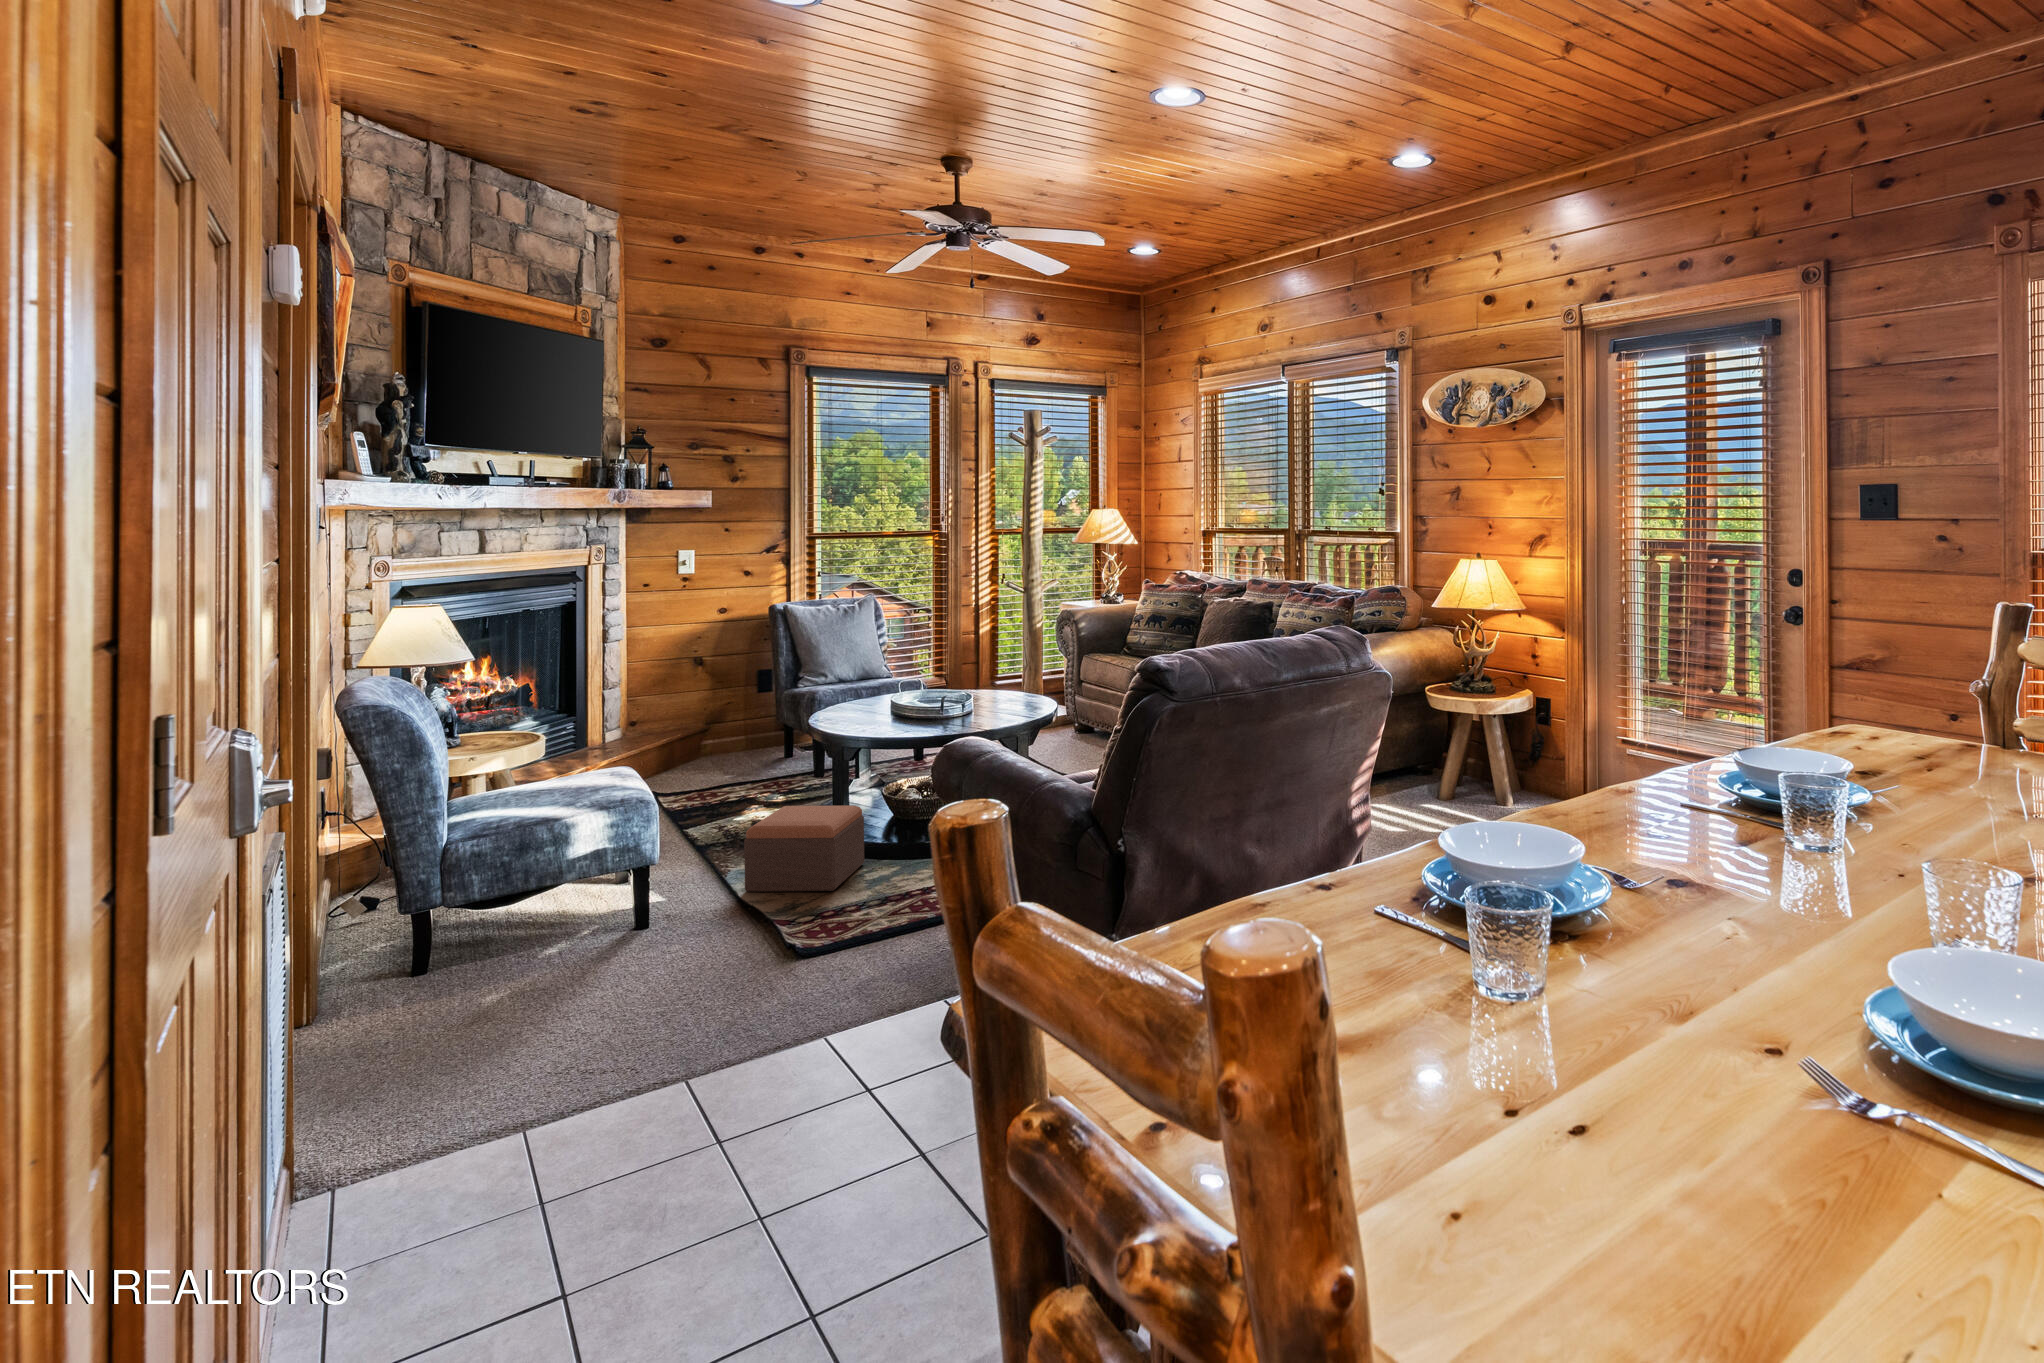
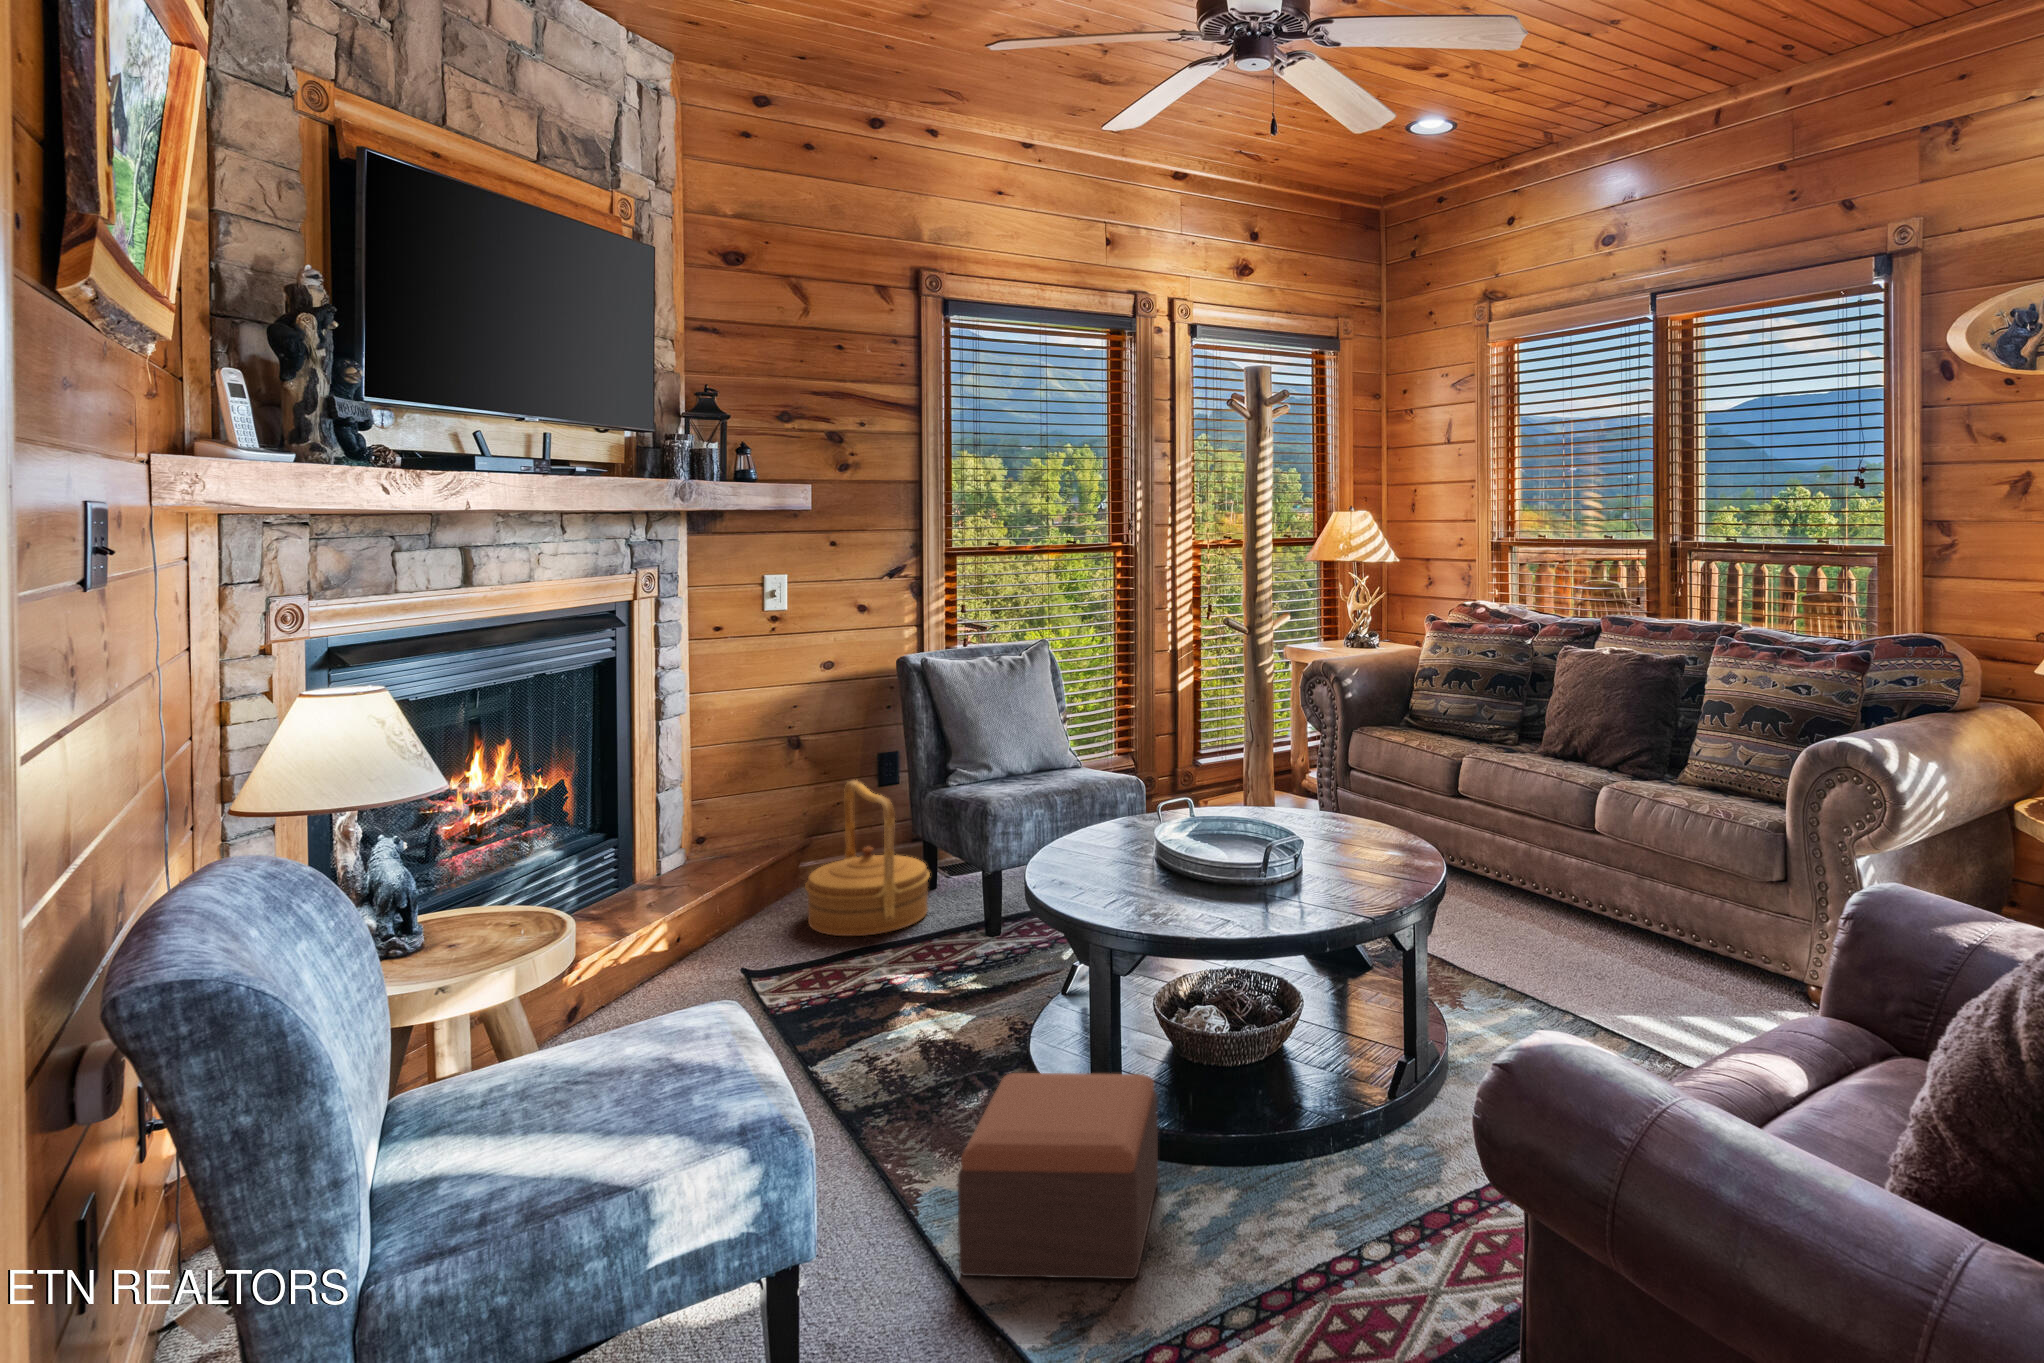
woven basket: none [699,684,783,777] -> present [805,780,930,936]

